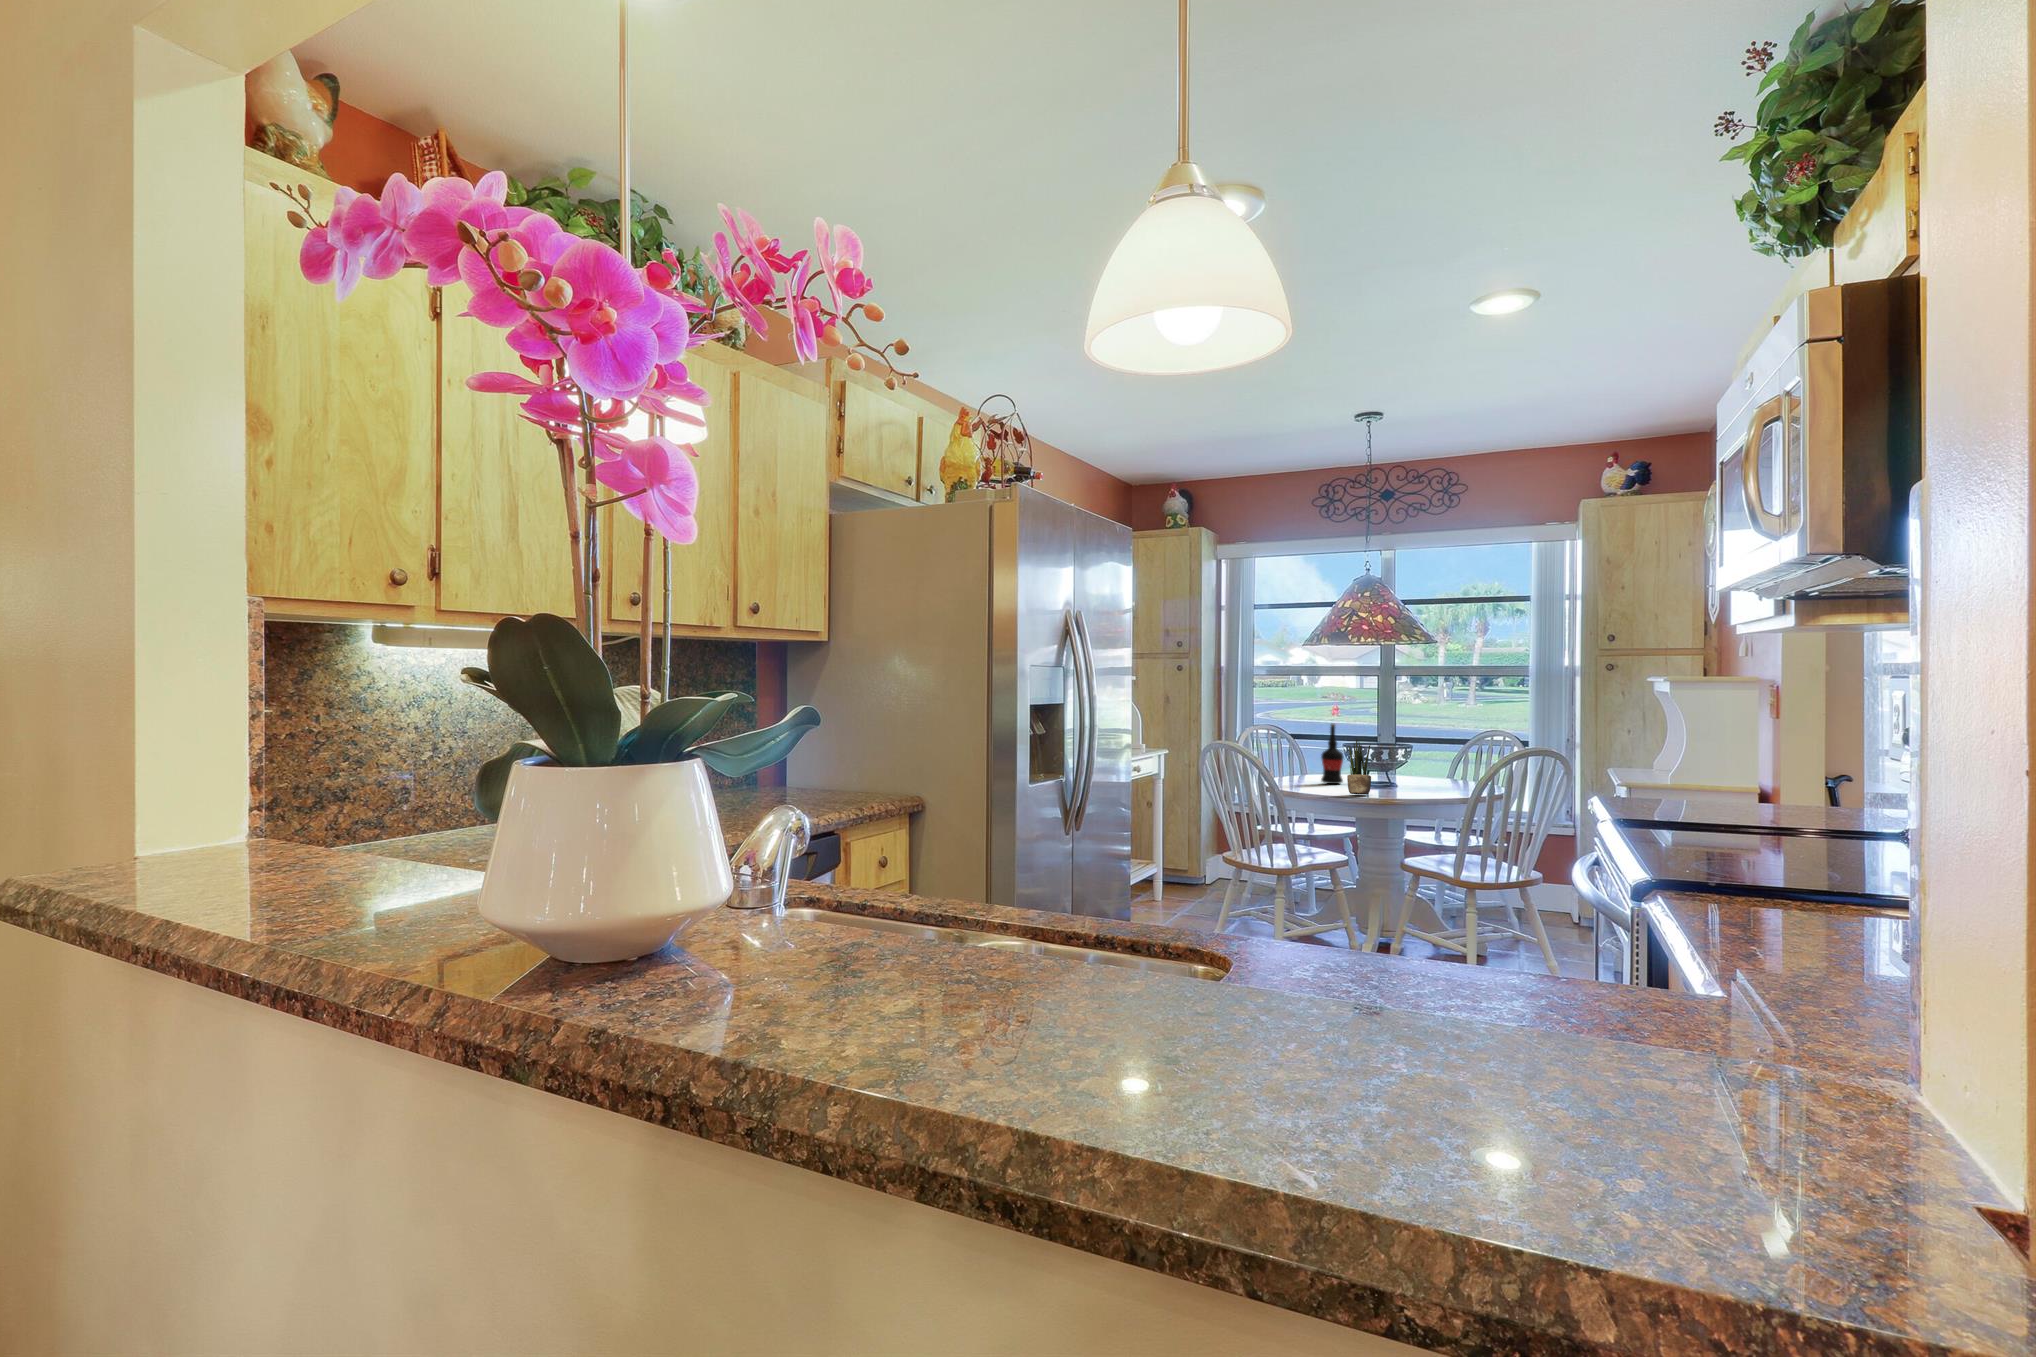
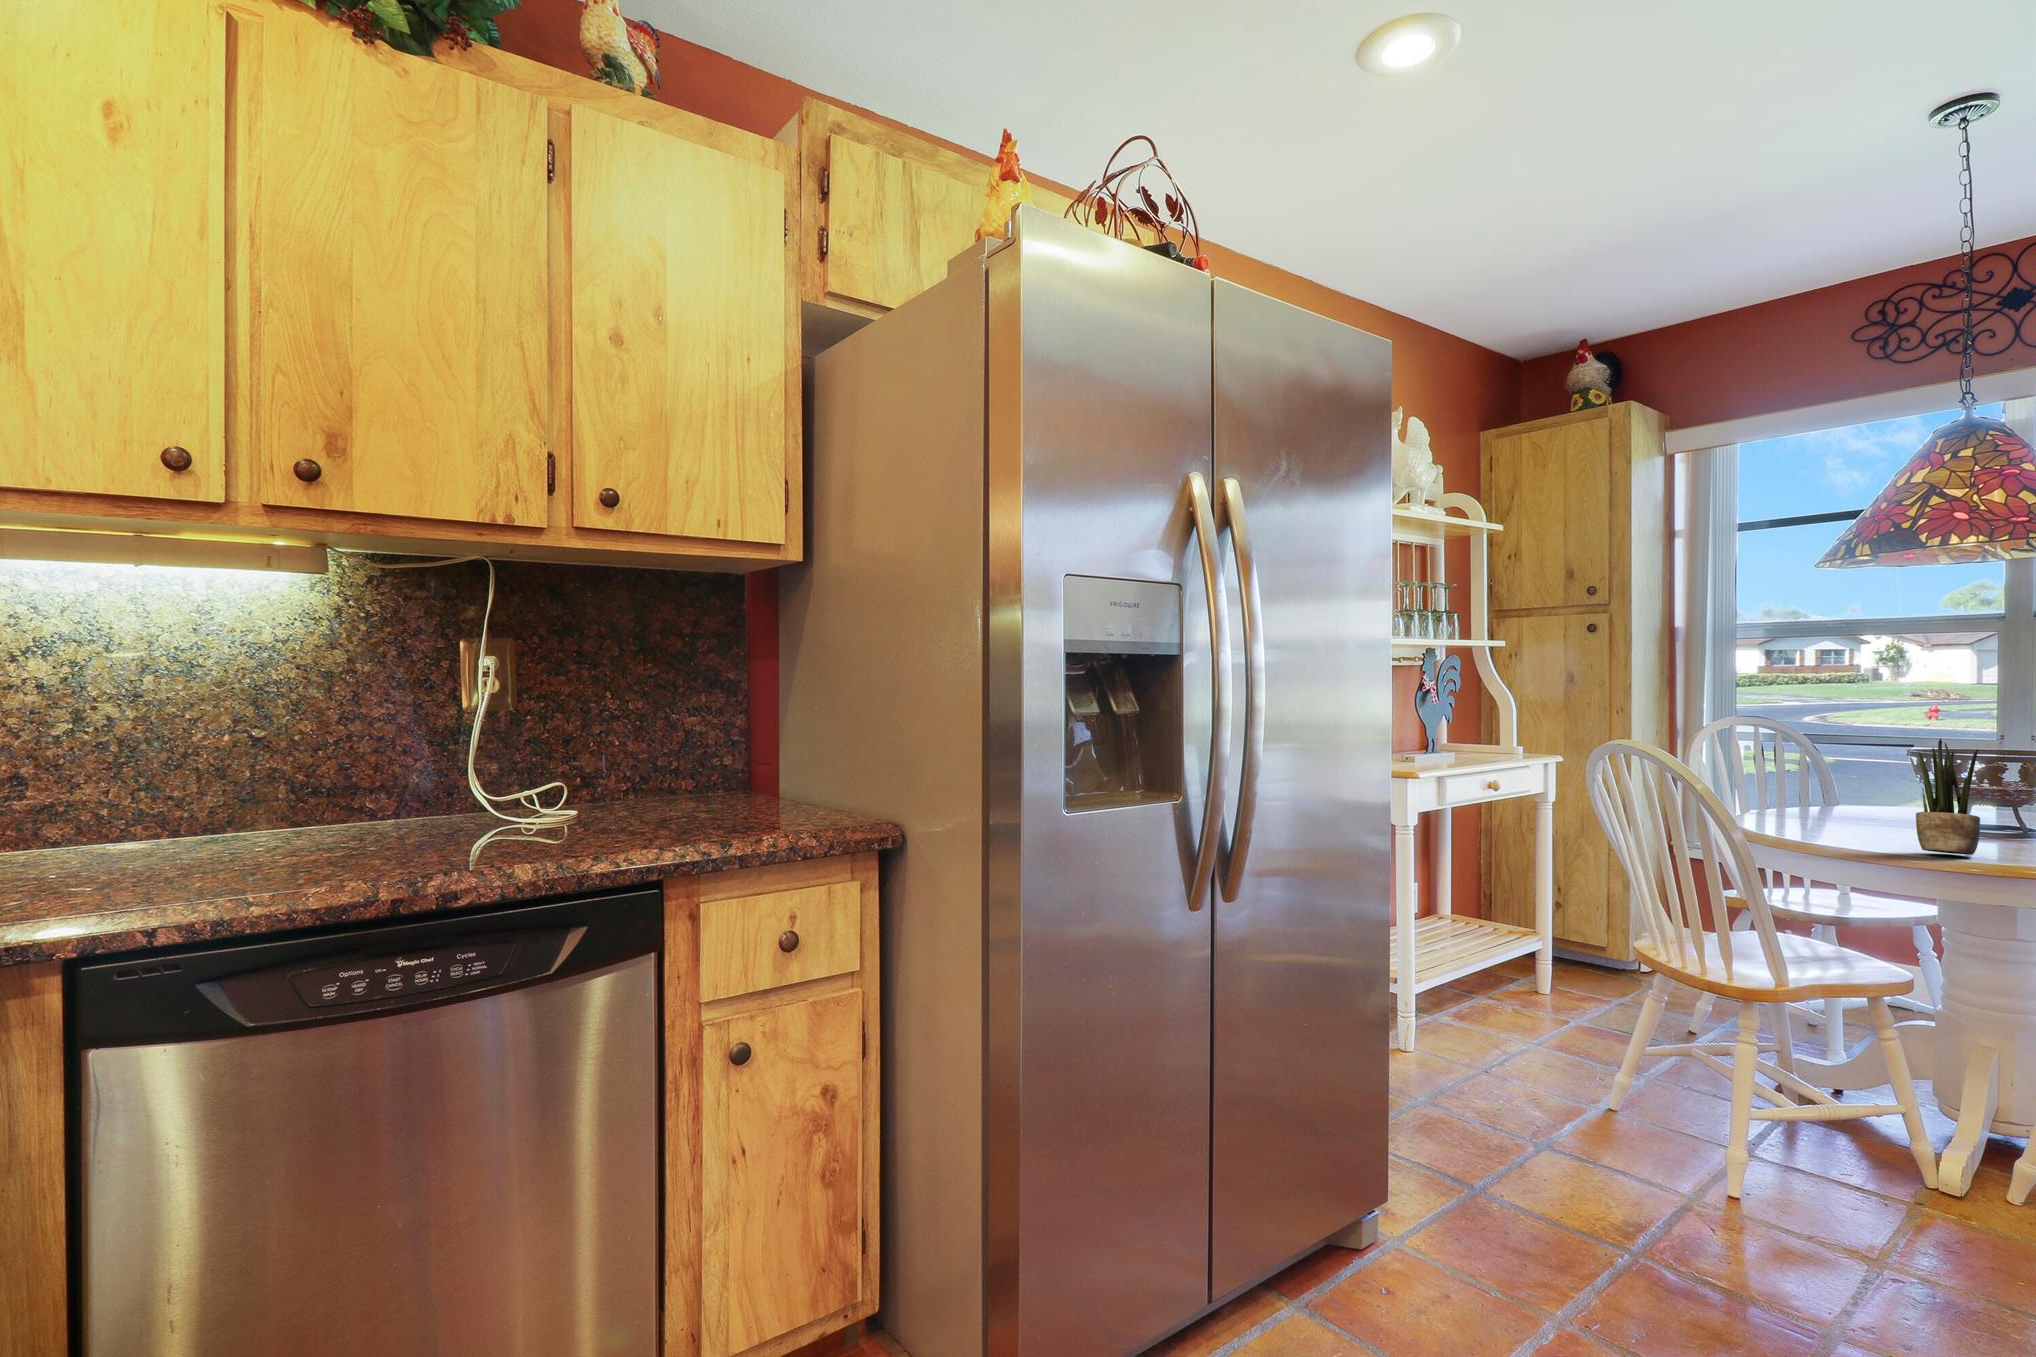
wine bottle: present [1321,724,1343,784] -> none [1858,711,1913,826]

